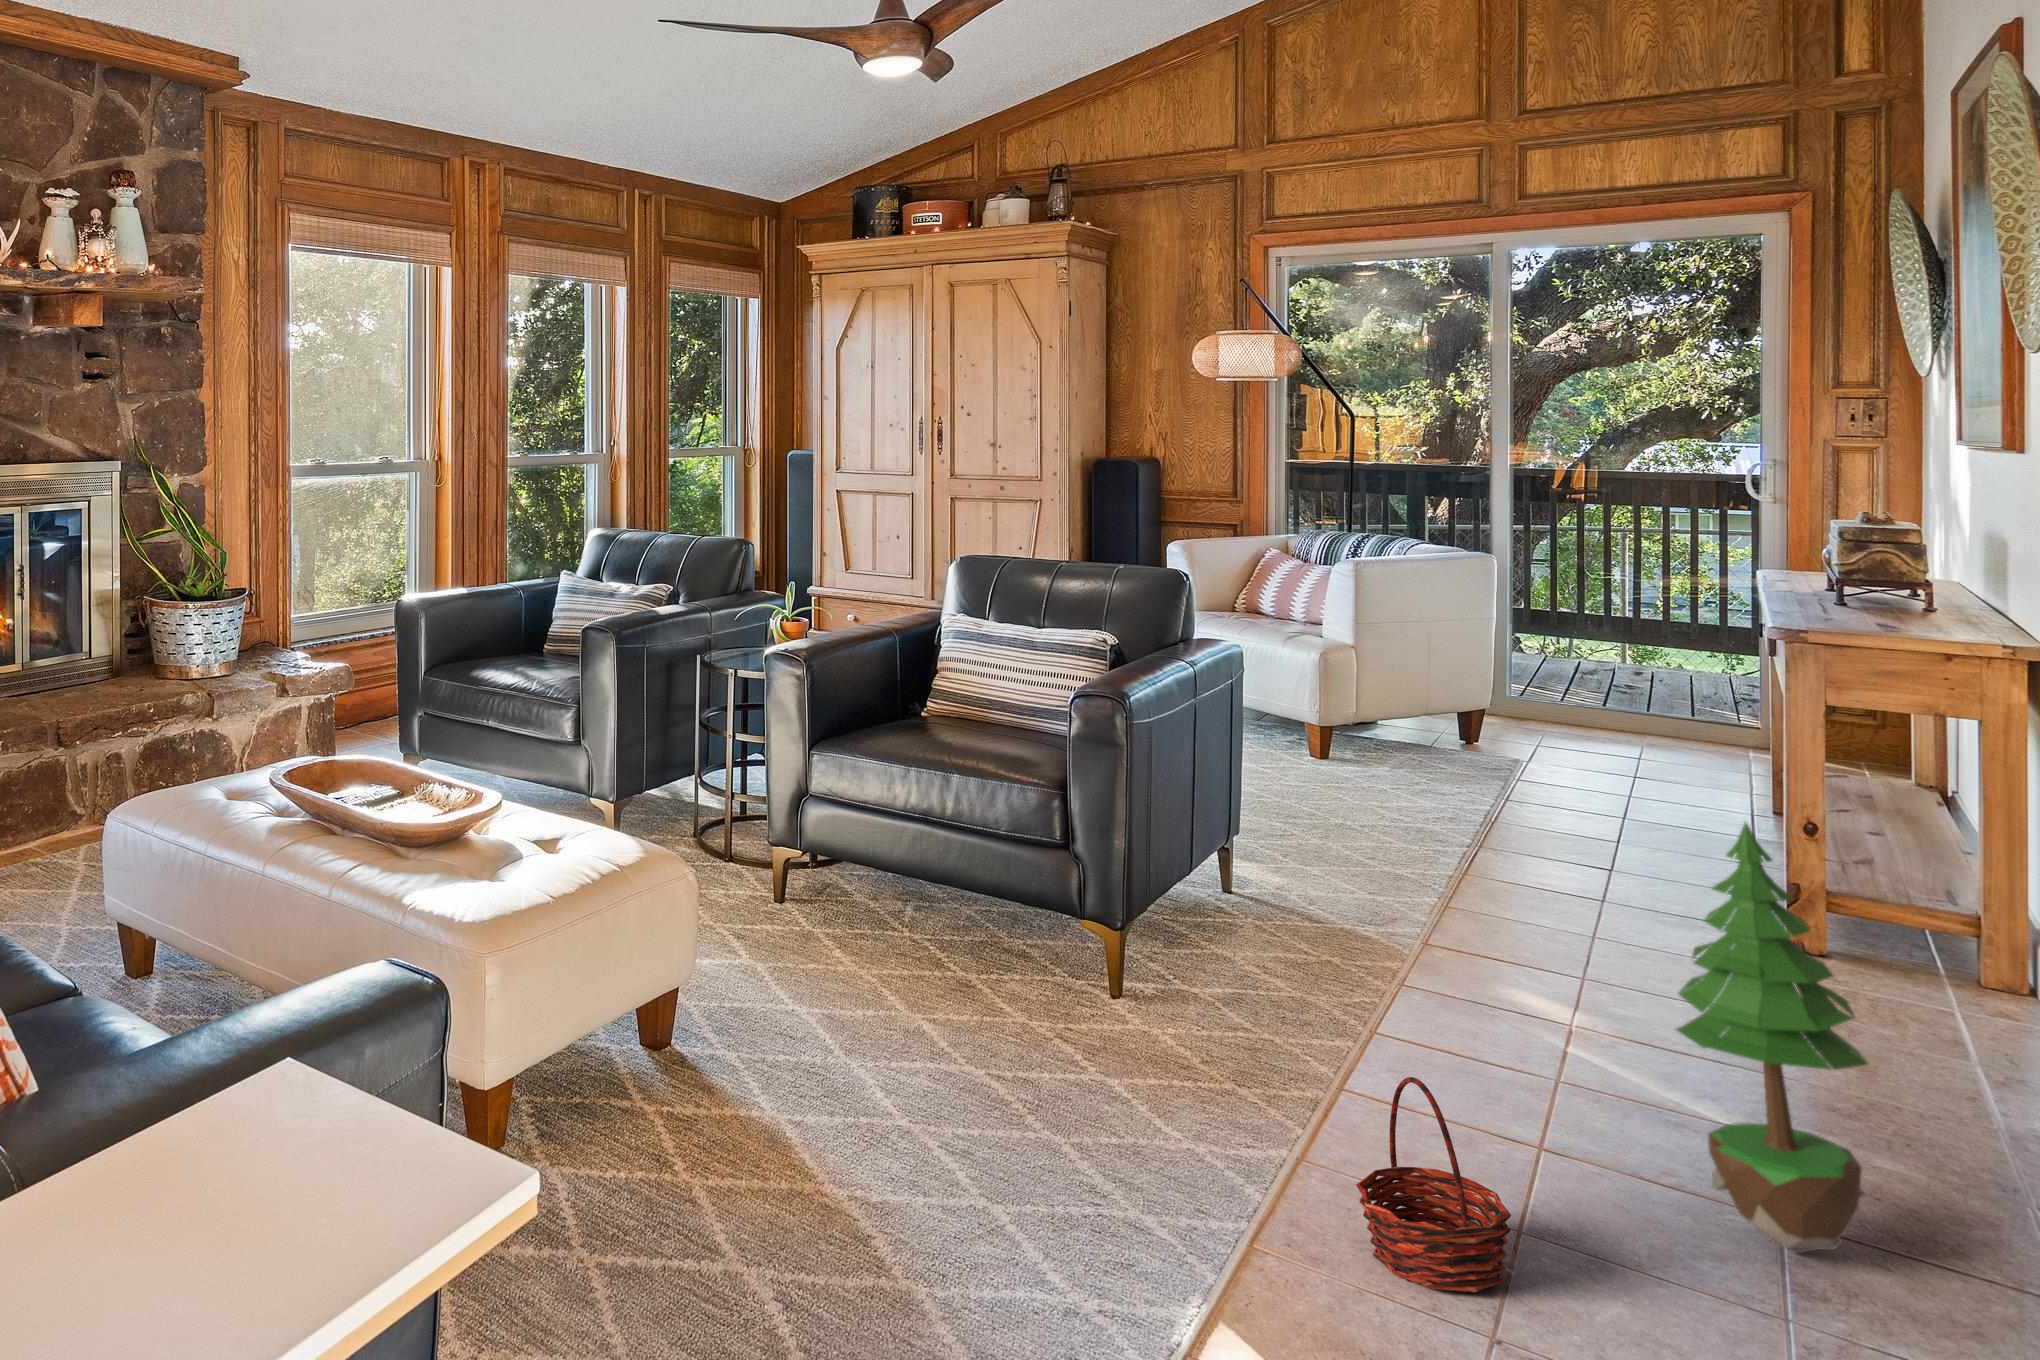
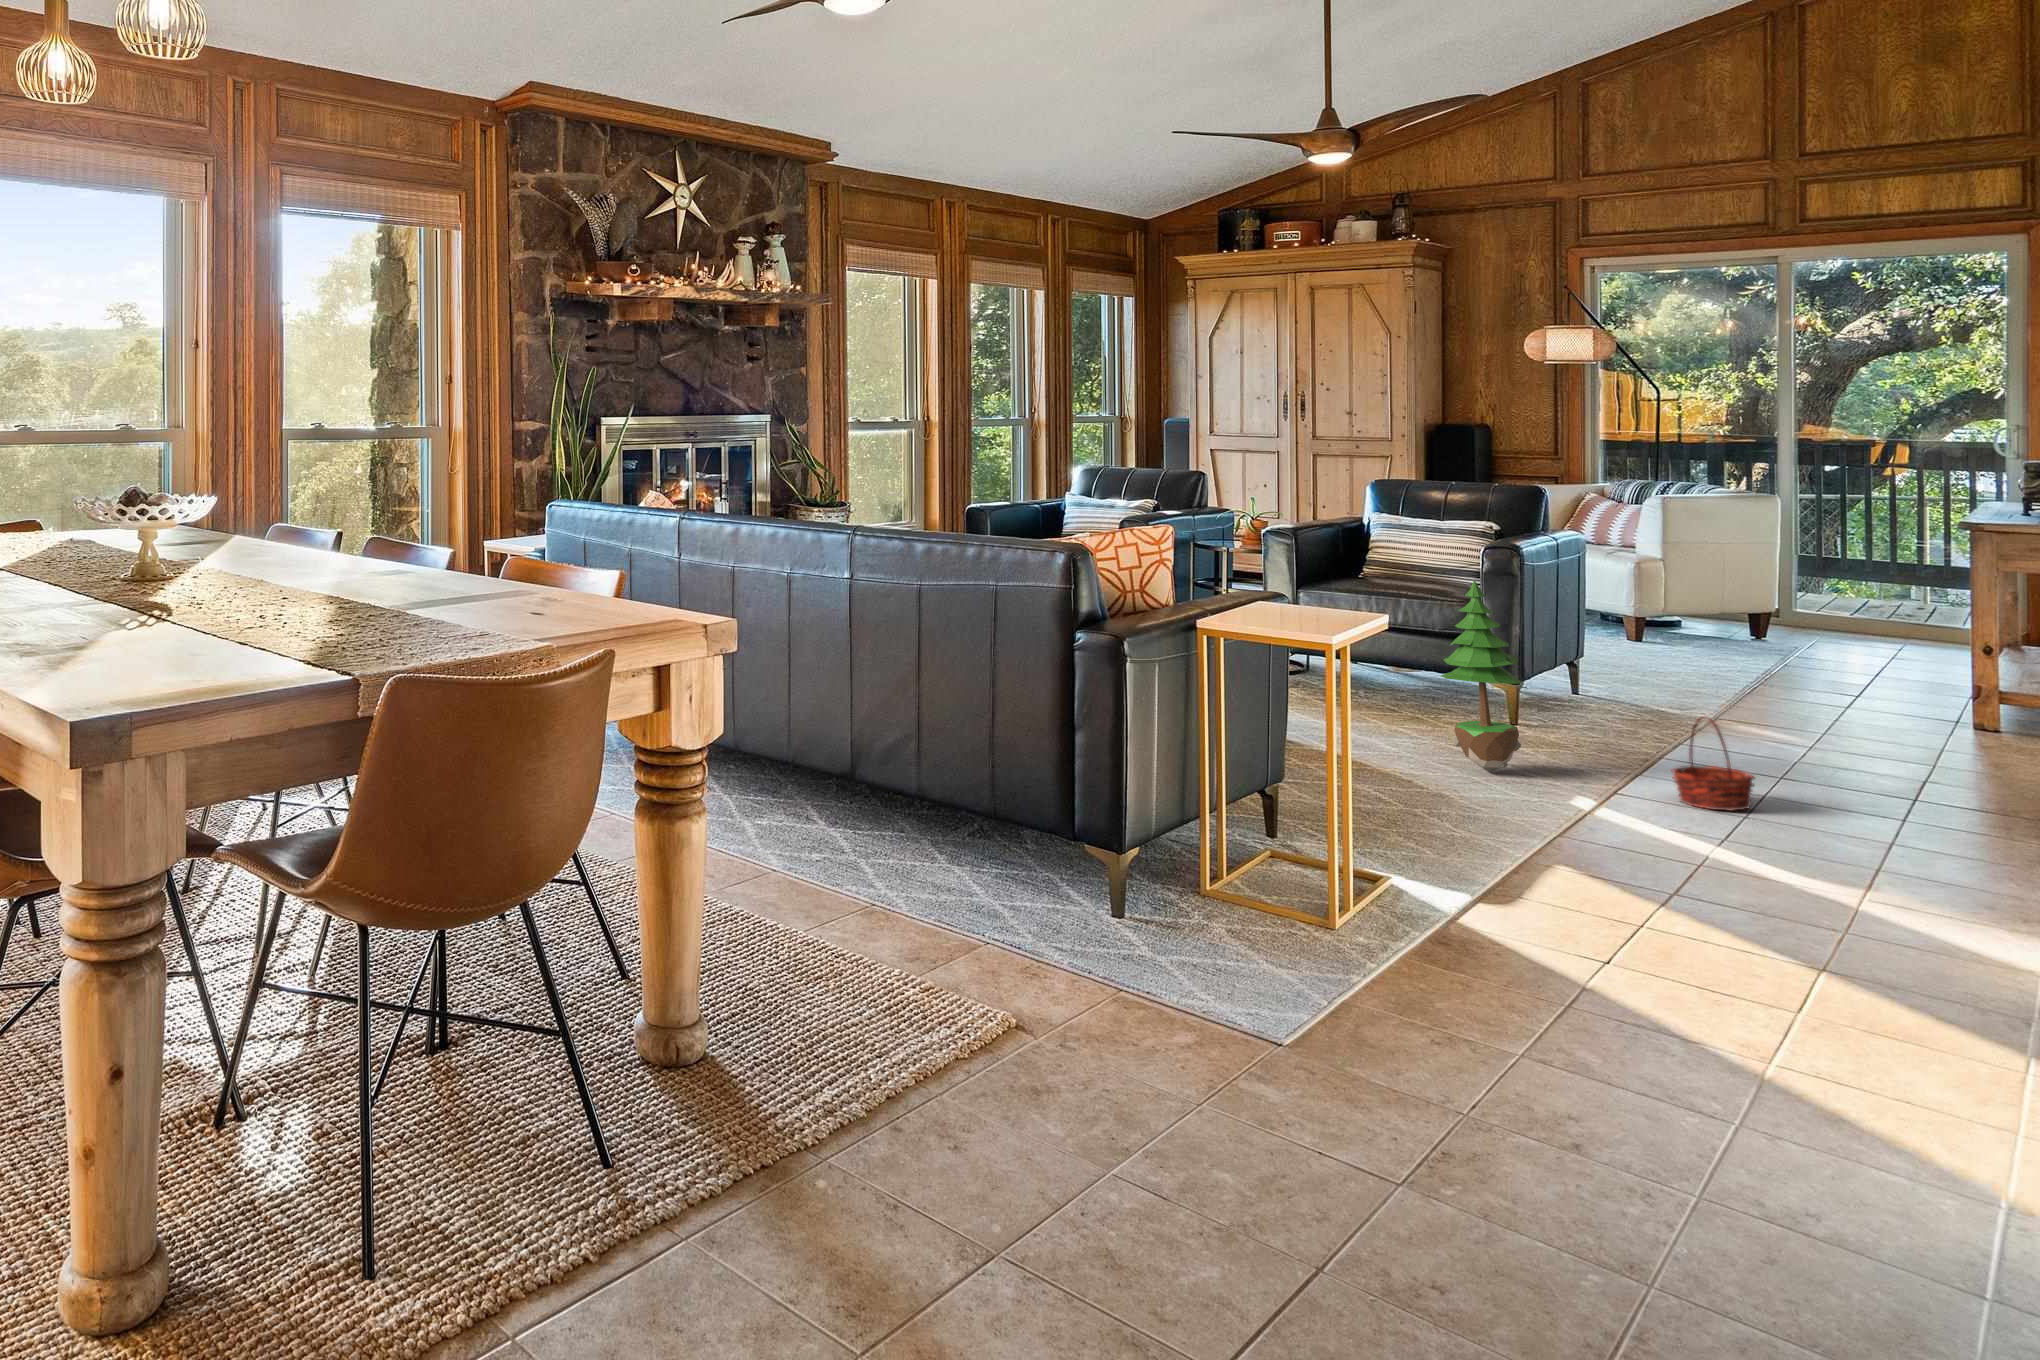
potted tree: present [1676,823,1869,1253] -> present [1441,580,1522,773]

